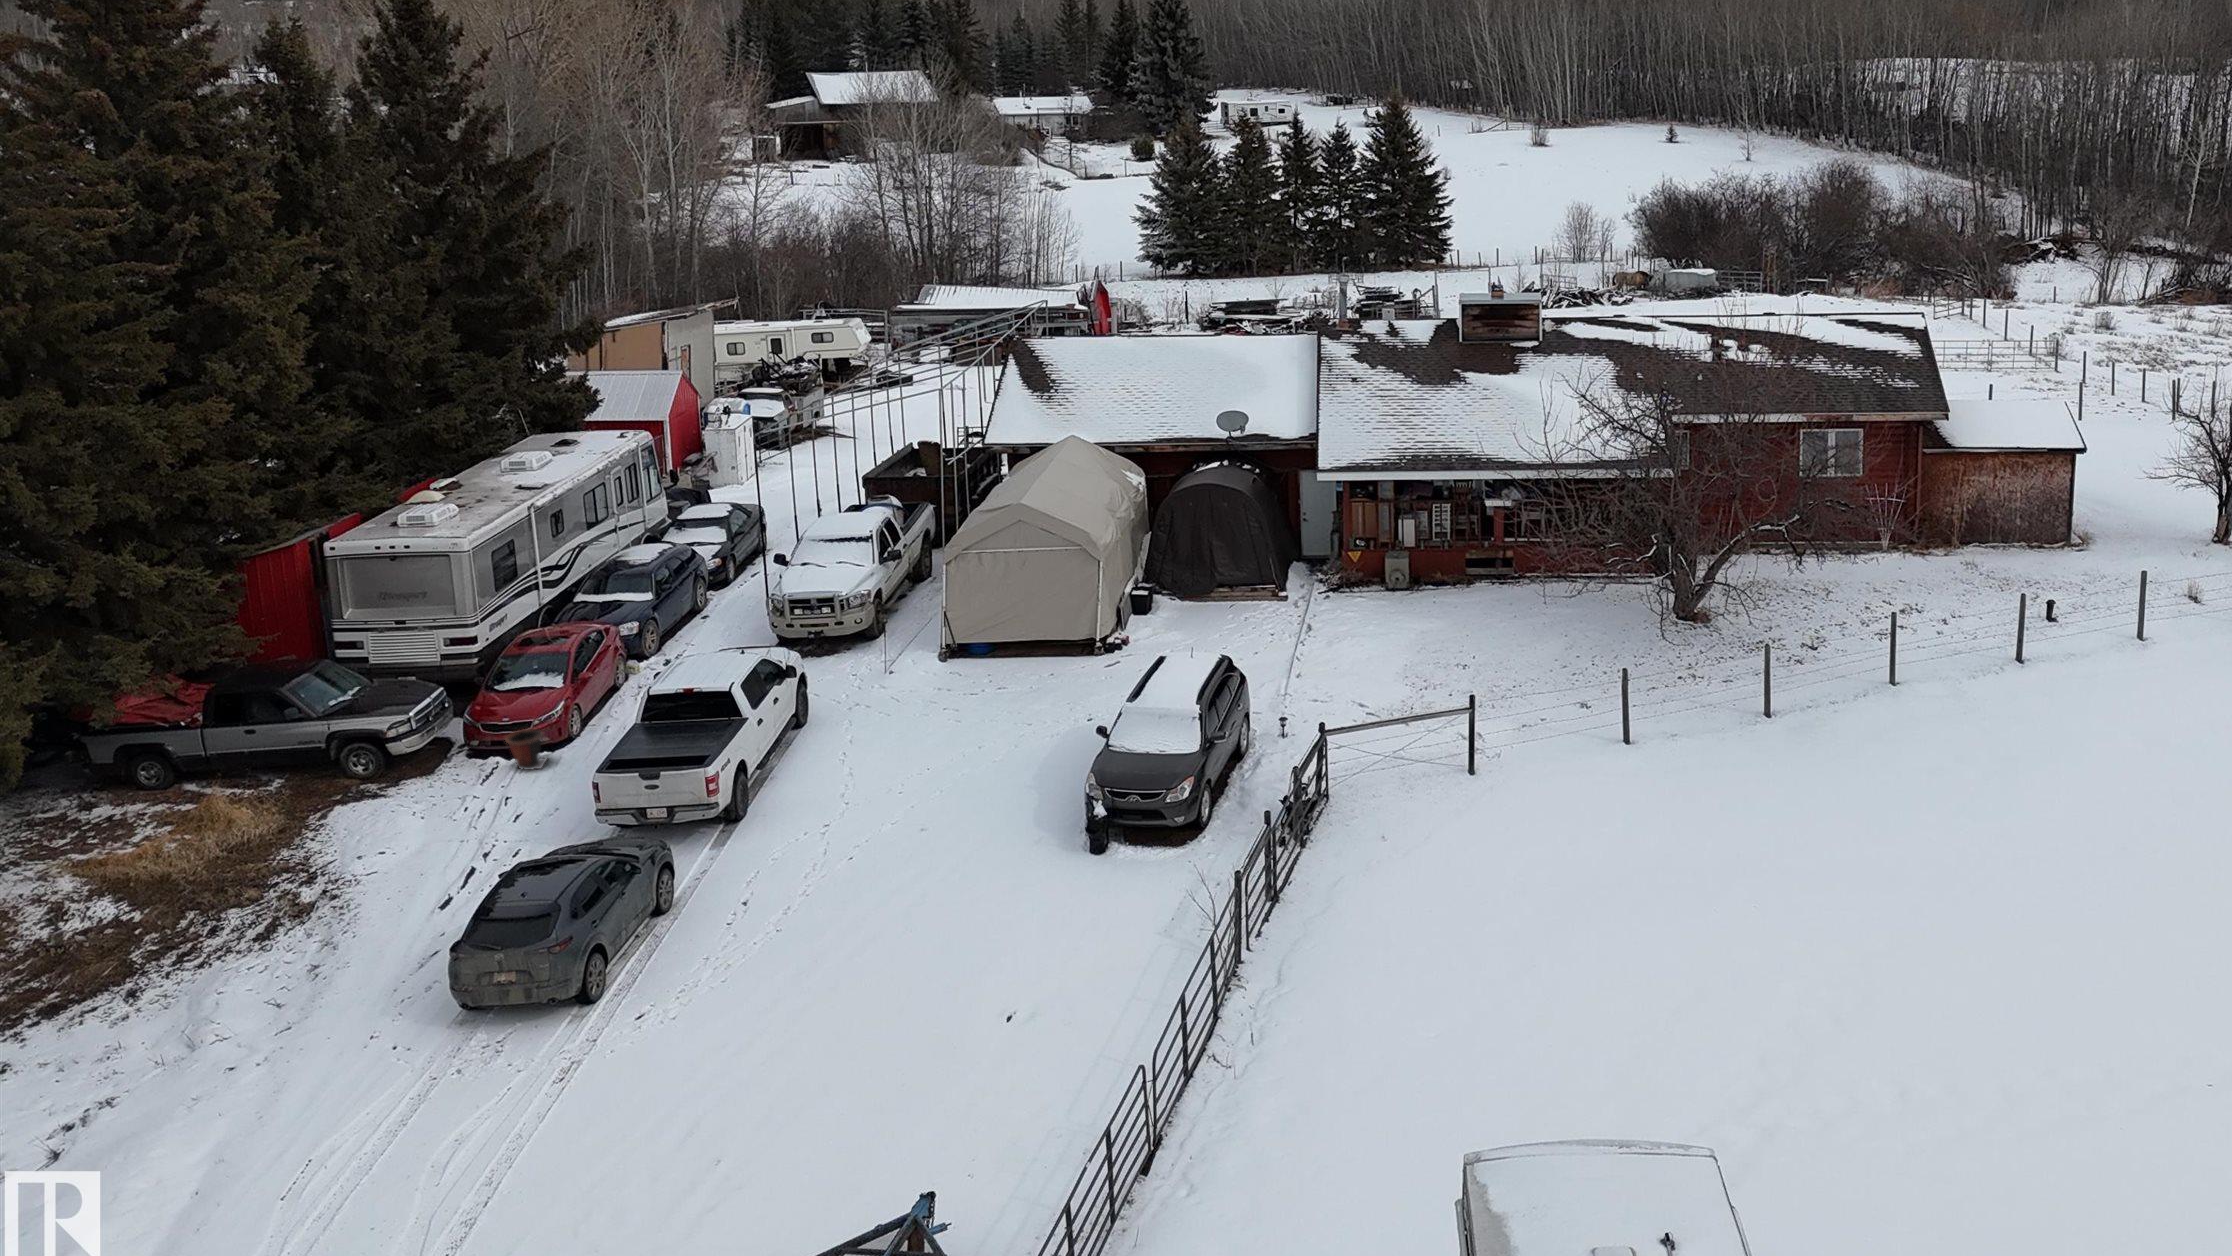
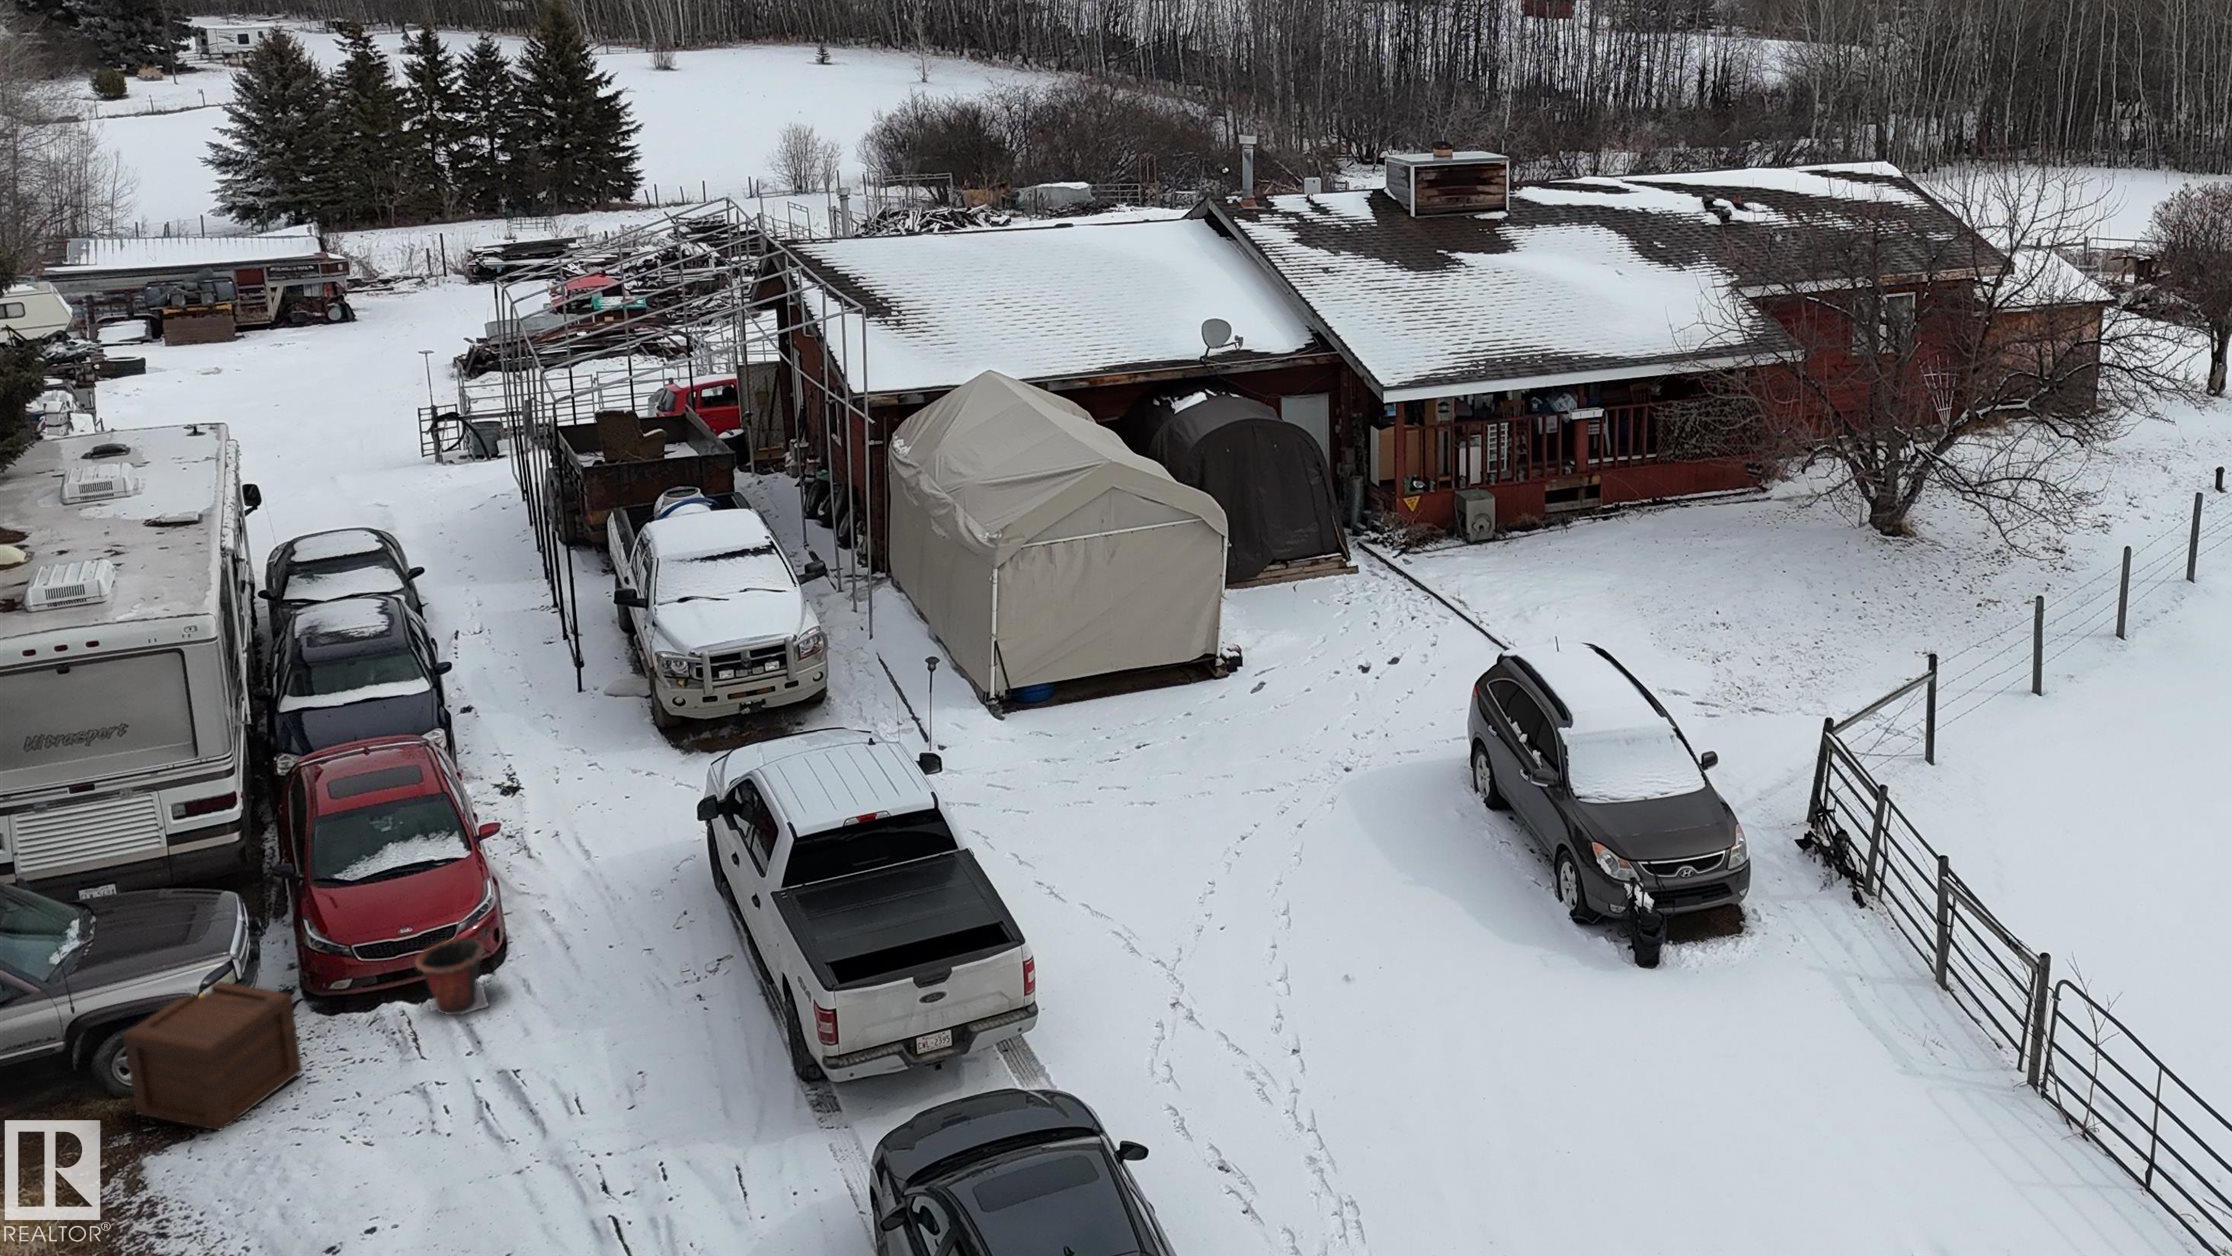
wooden crate: none [342,726,431,802] -> present [123,981,302,1130]

